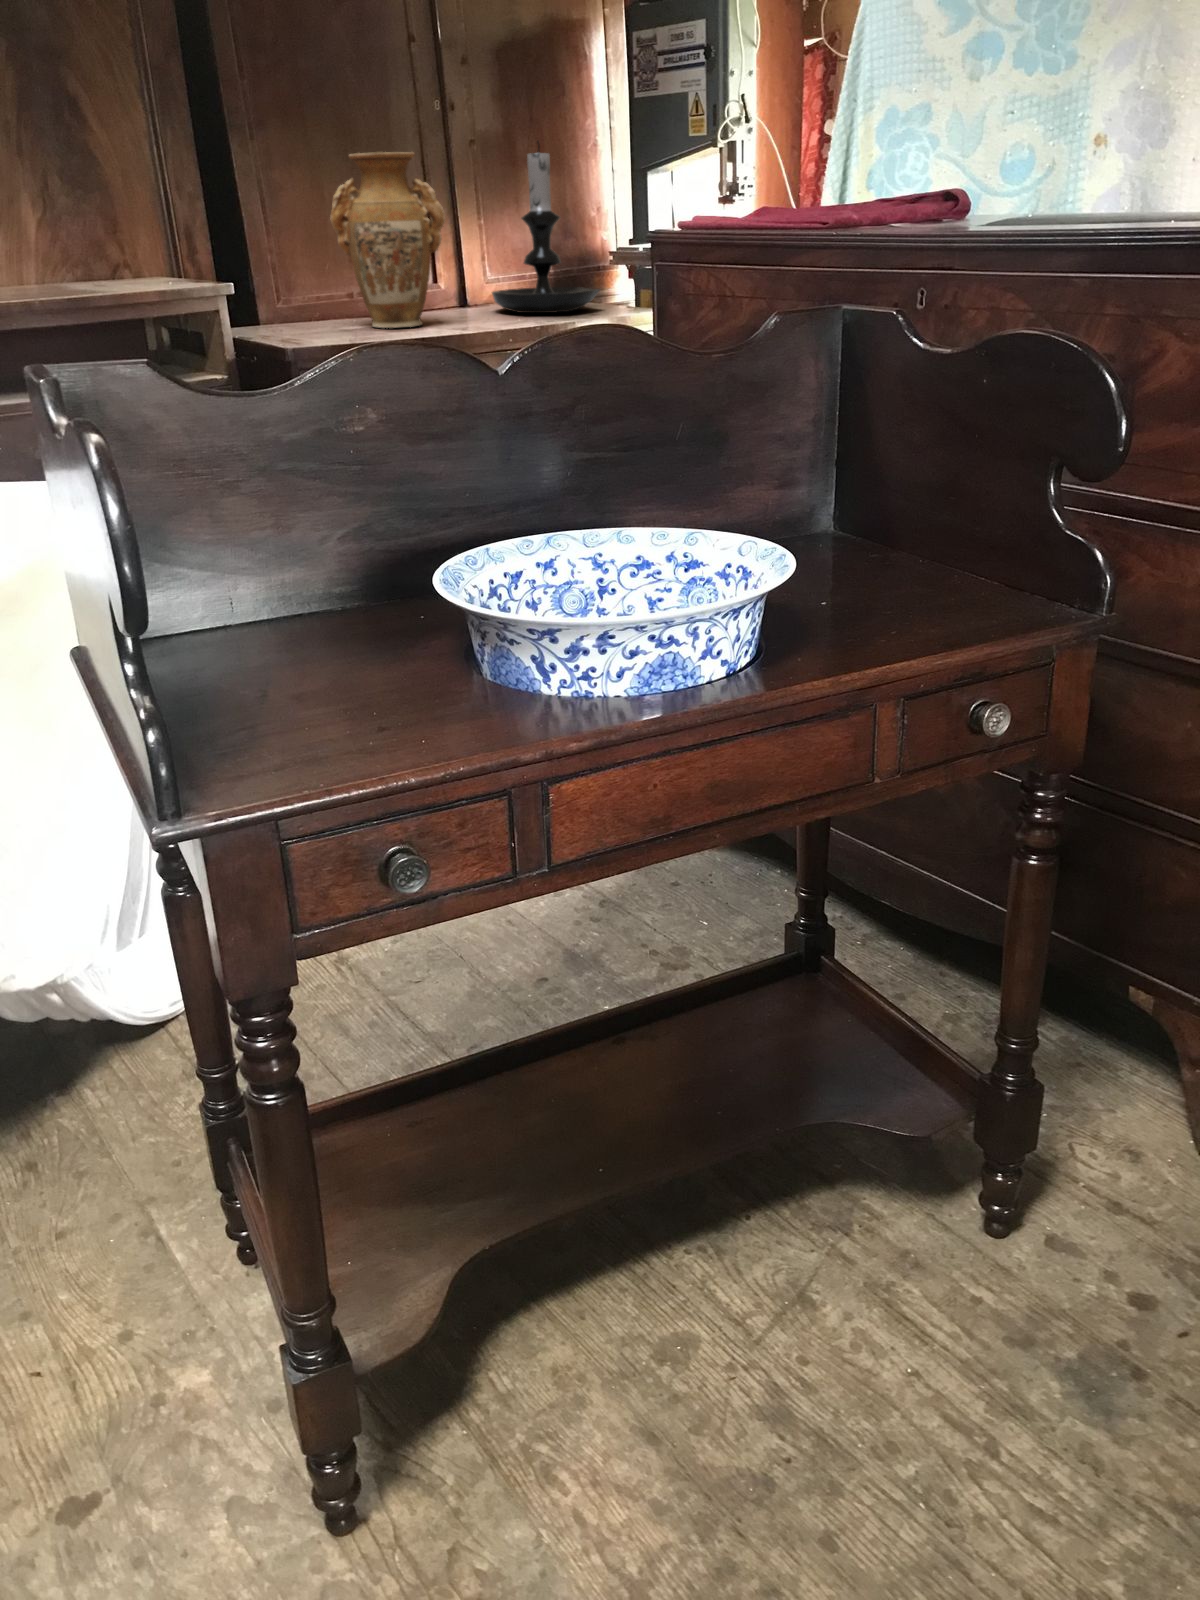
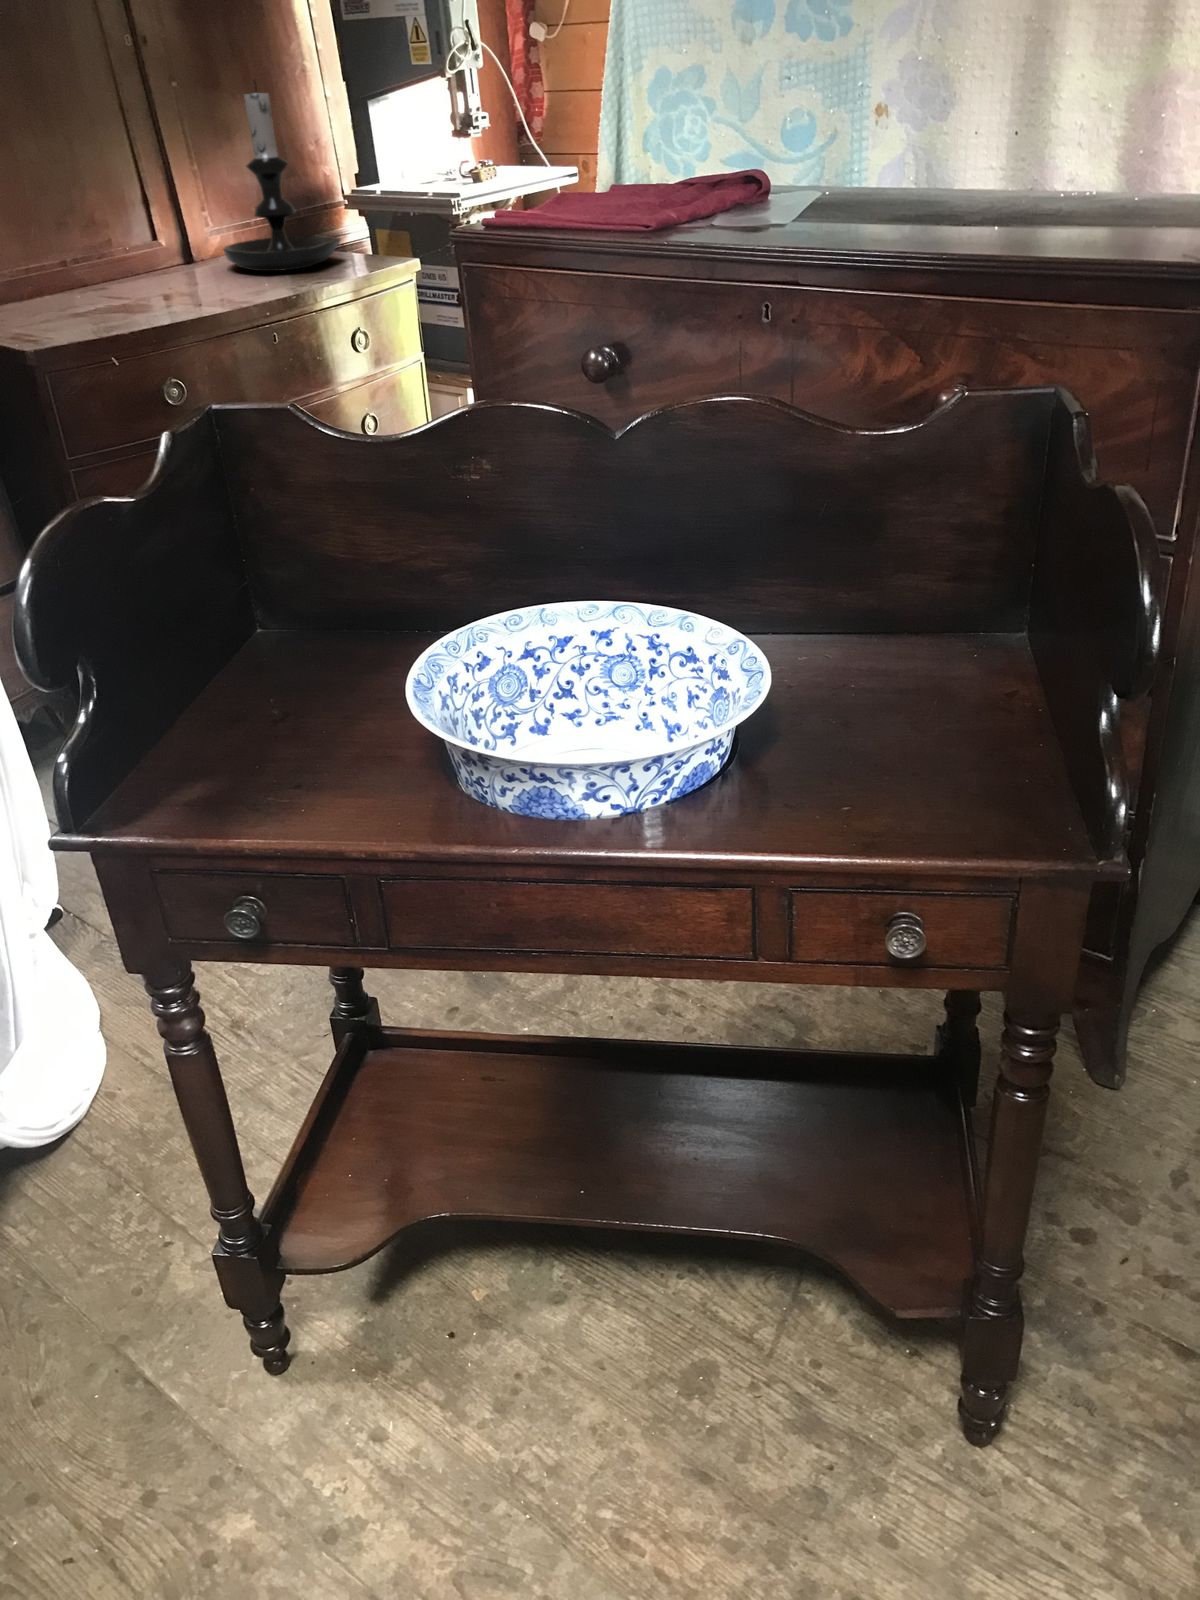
vase: present [331,152,445,328] -> none [40,108,173,308]

